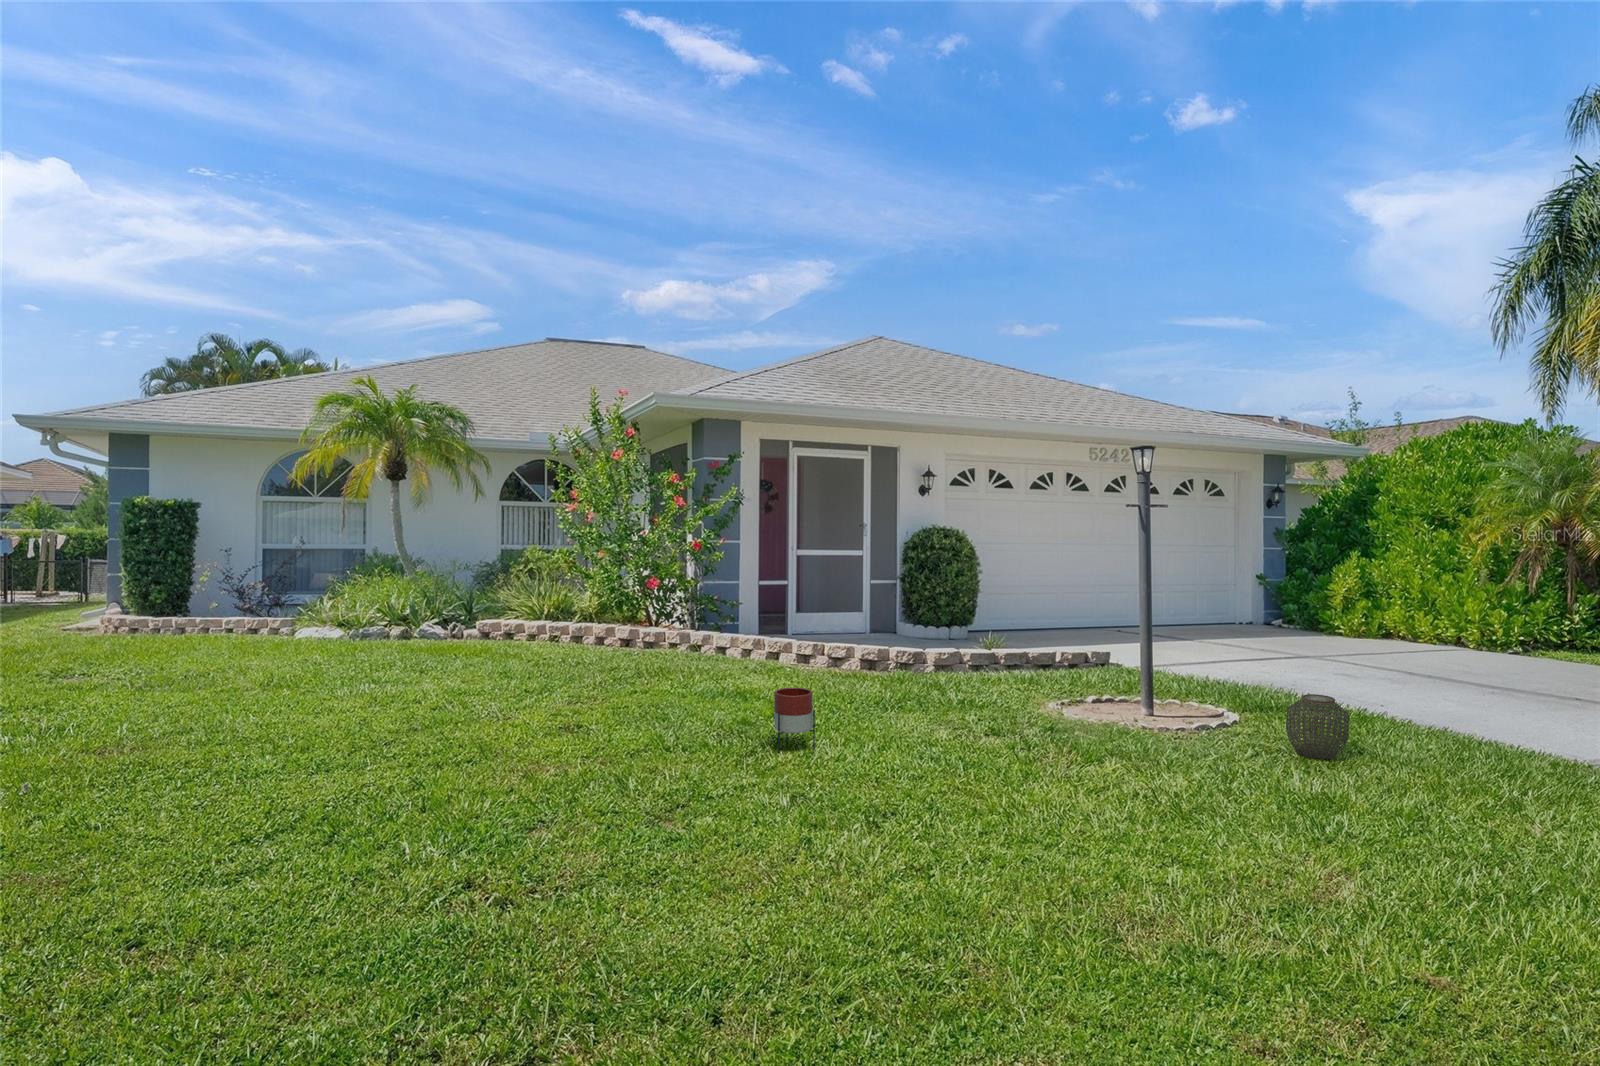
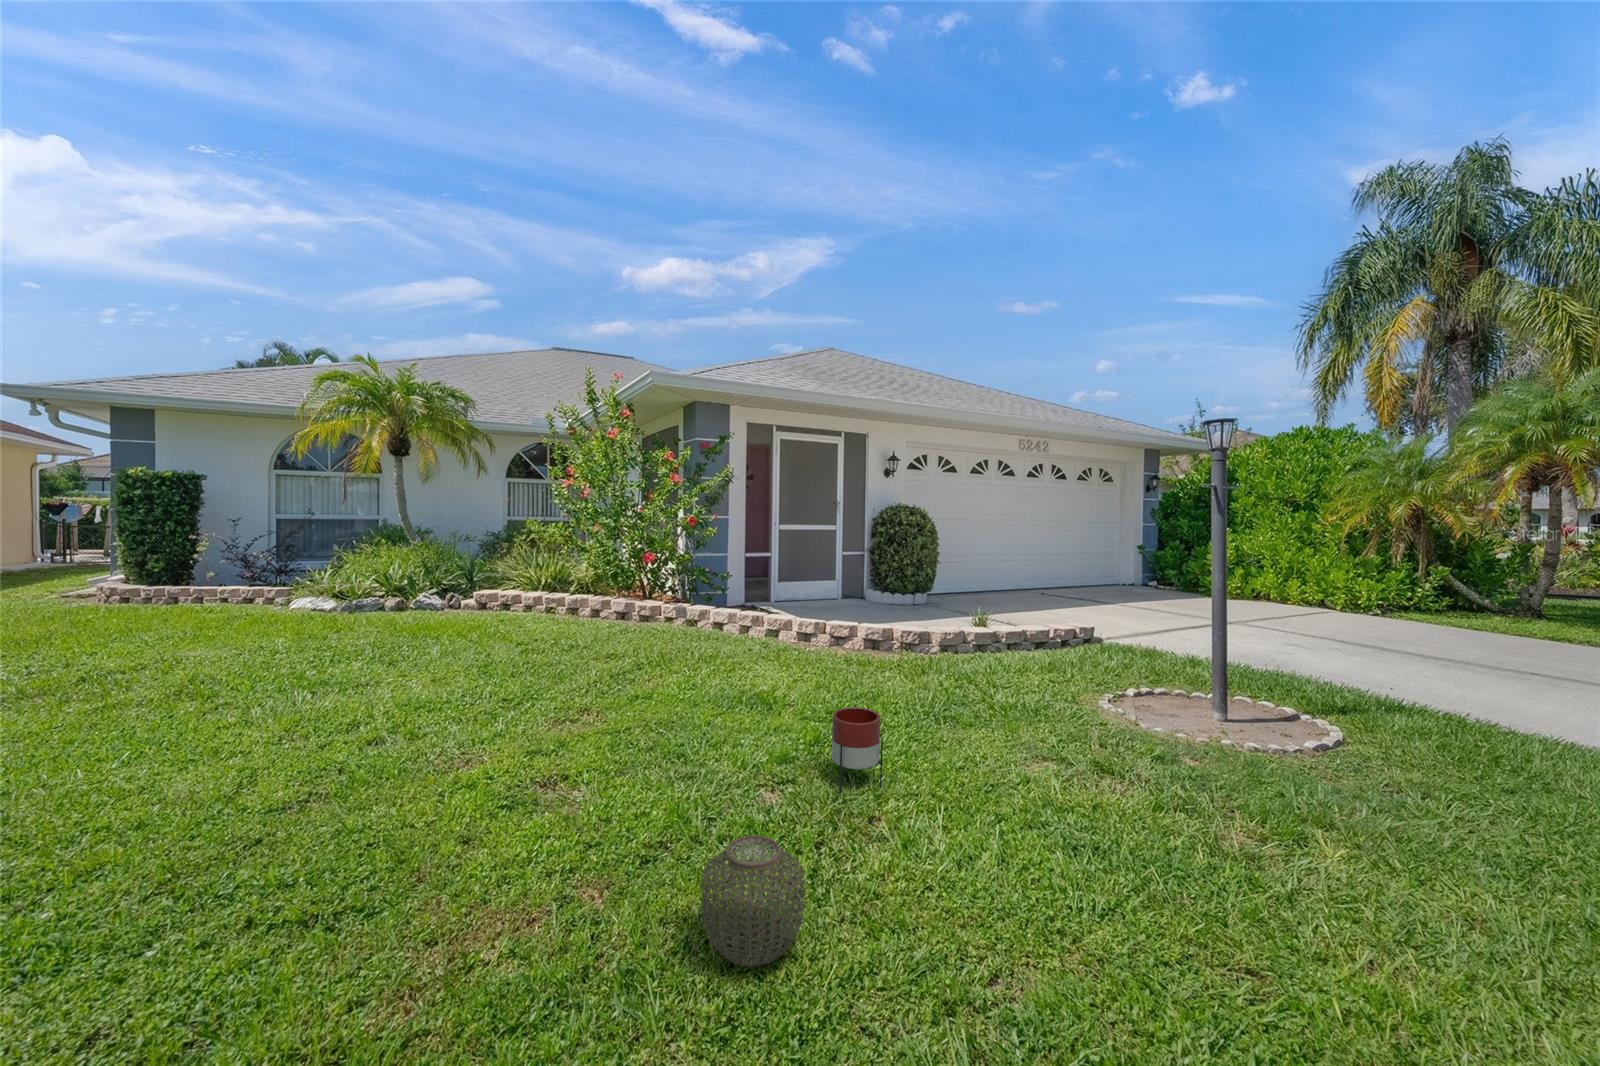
woven basket: present [1286,694,1350,759] -> present [701,835,805,967]

